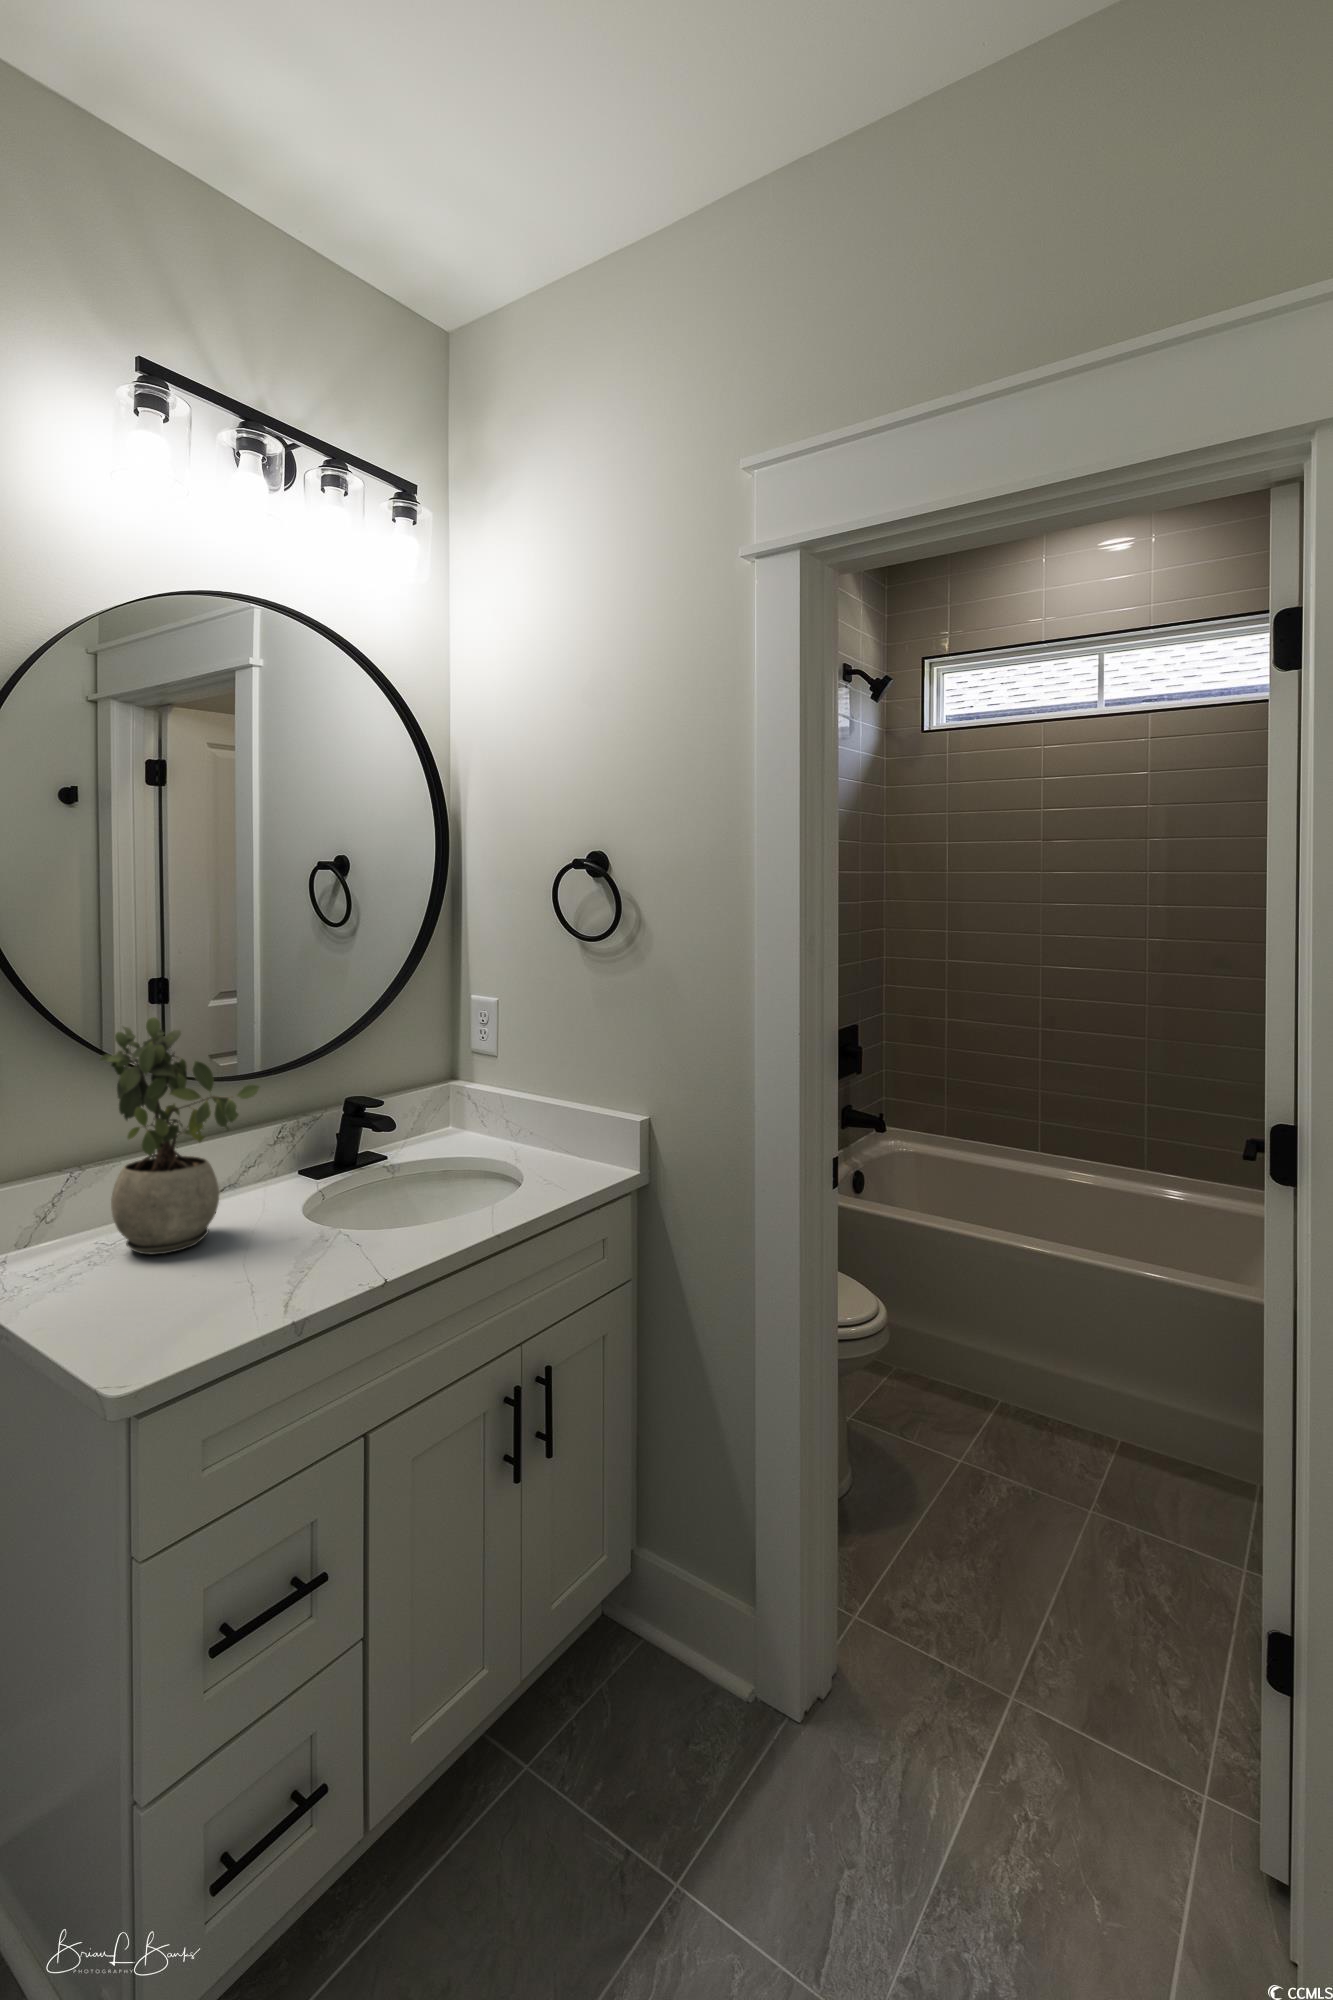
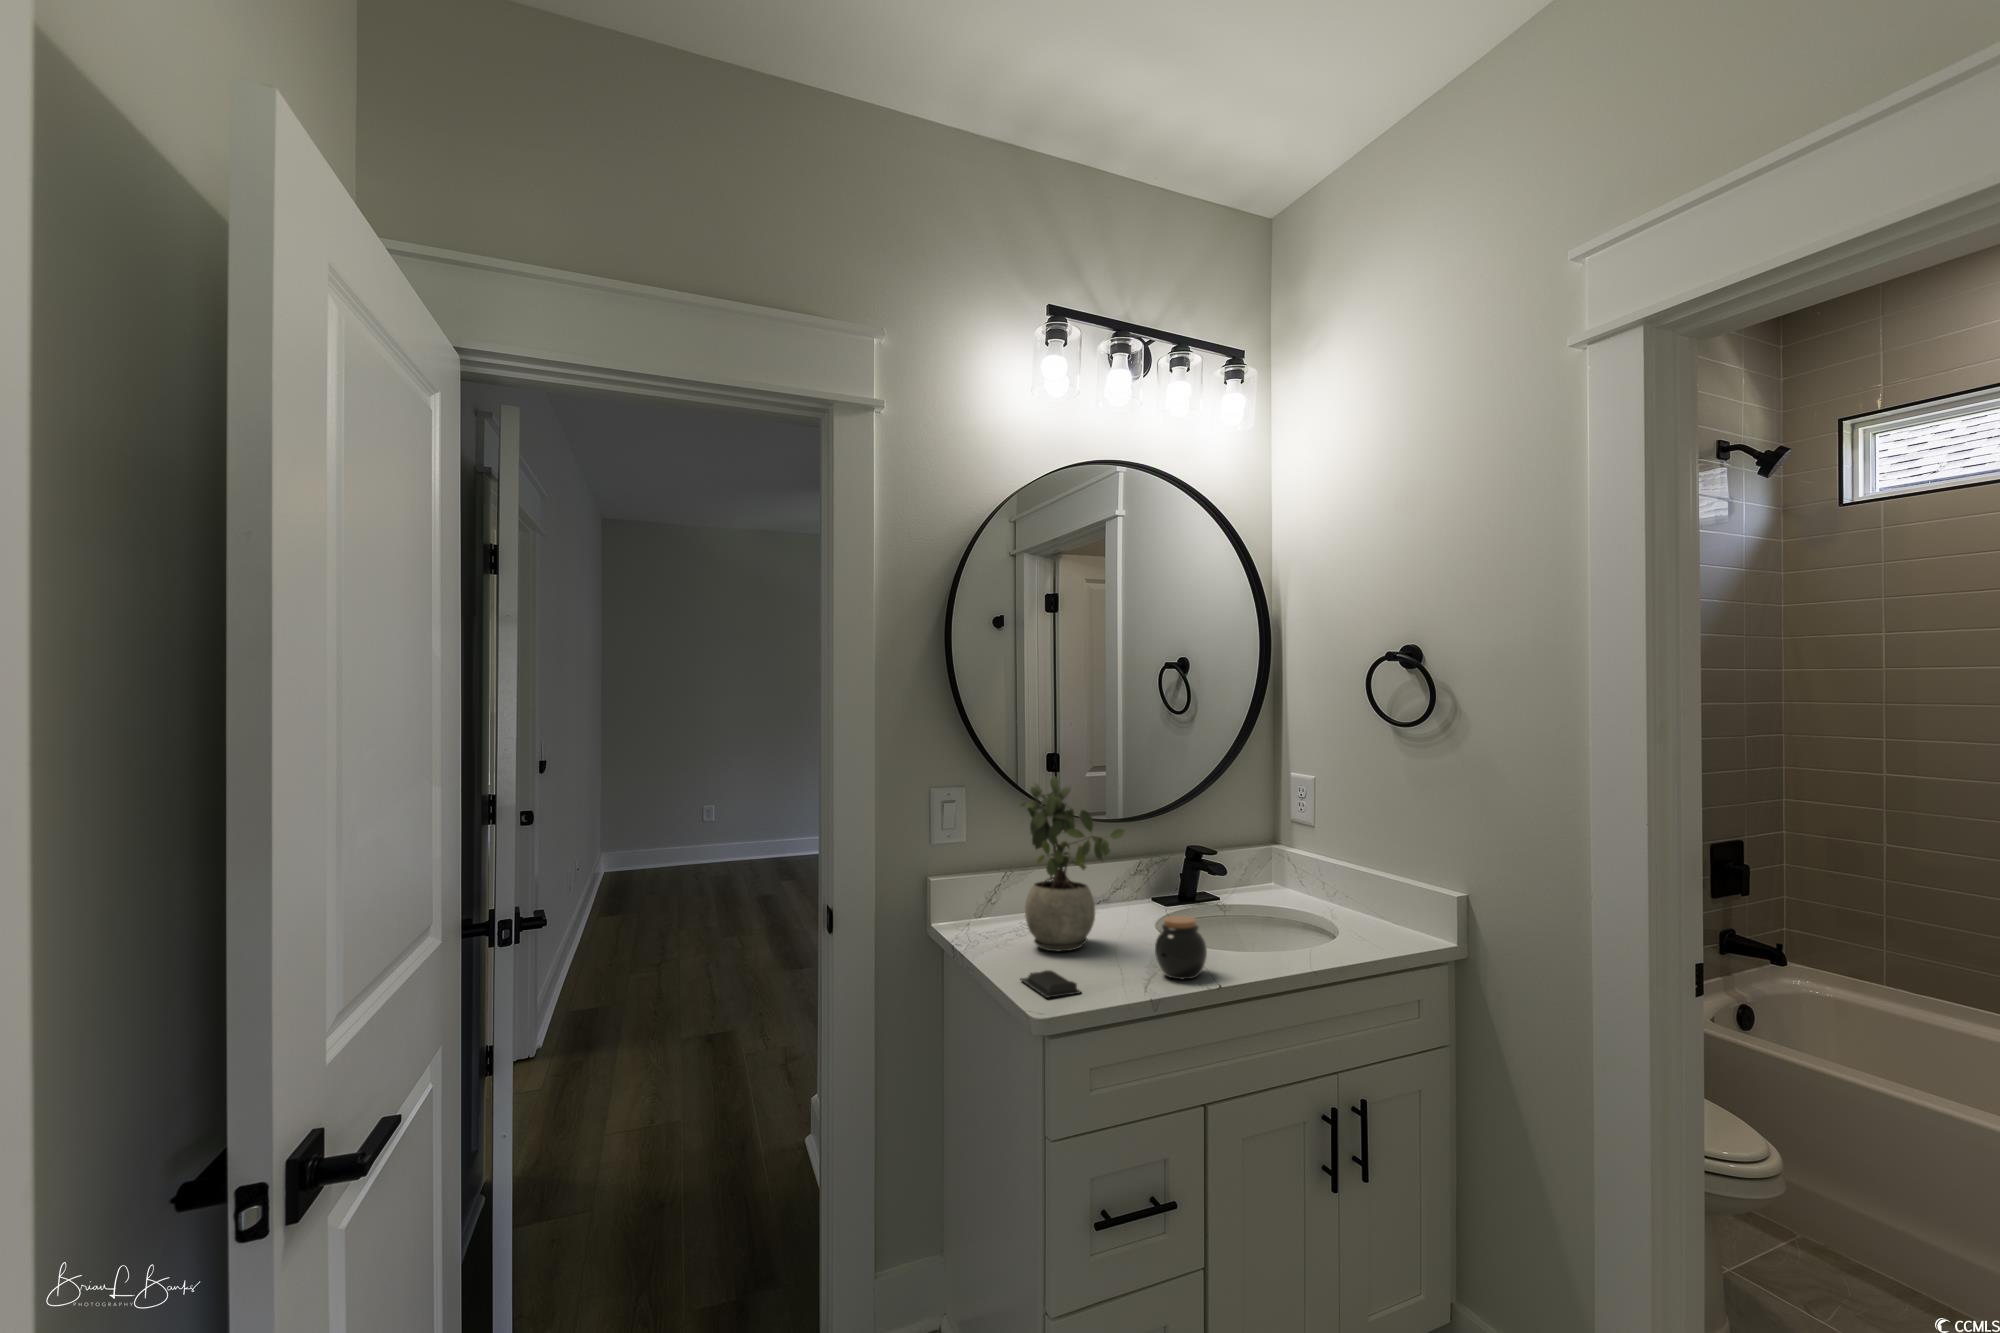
jar: none [301,1192,371,1274] -> present [1155,916,1207,979]
soap bar: none [96,1289,192,1335] -> present [1021,970,1081,998]

